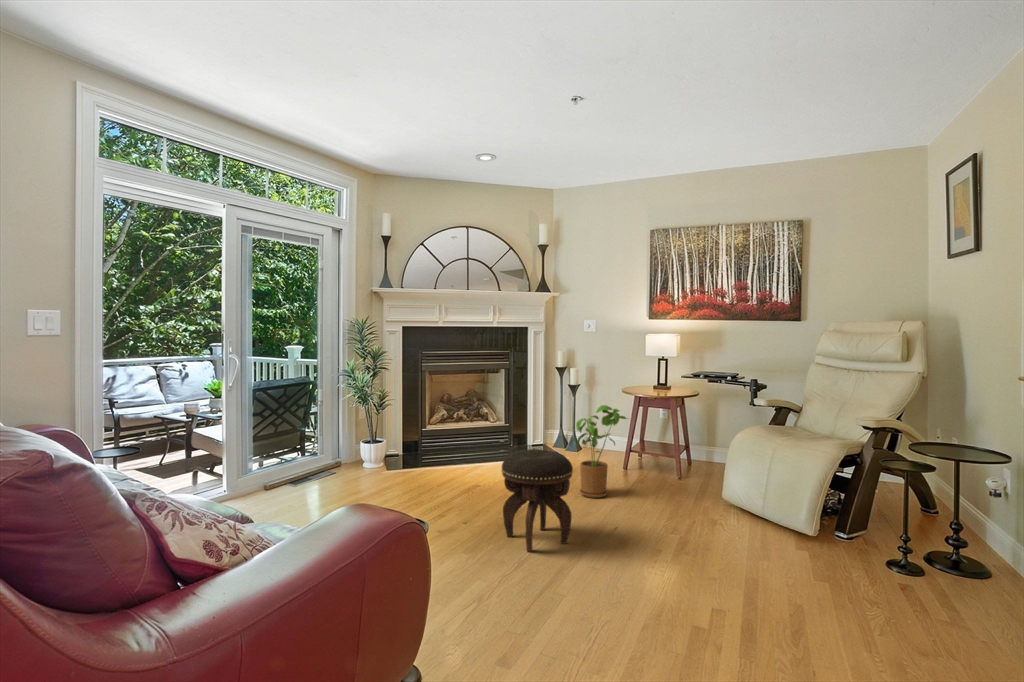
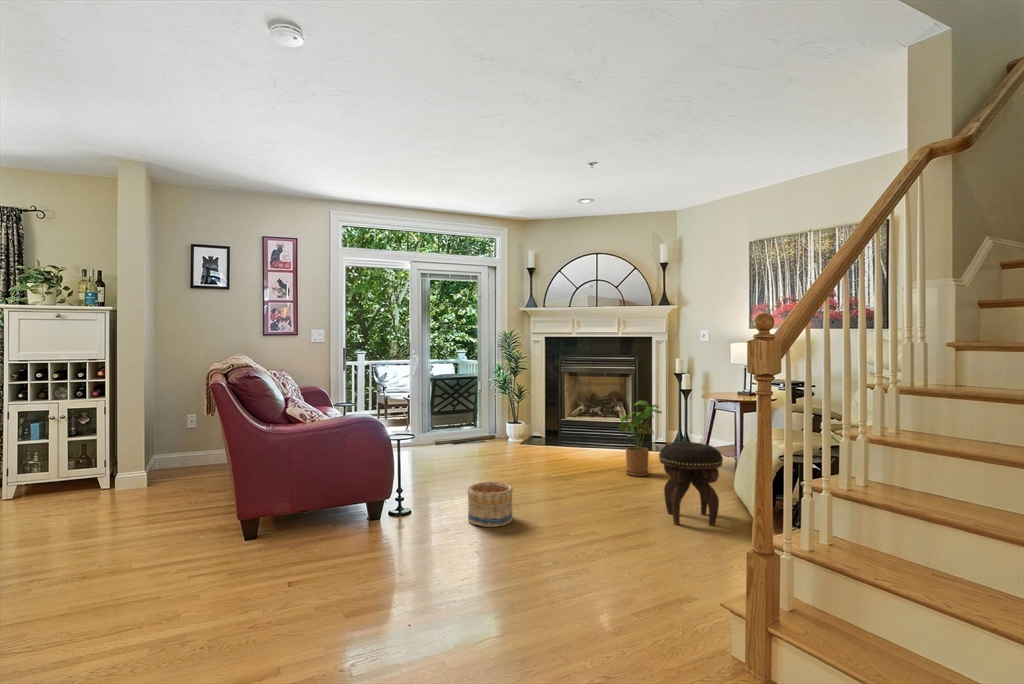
footstool: present [502,449,573,552] -> present [659,442,723,526]
basket: none [535,561,612,650] -> present [467,482,513,527]

